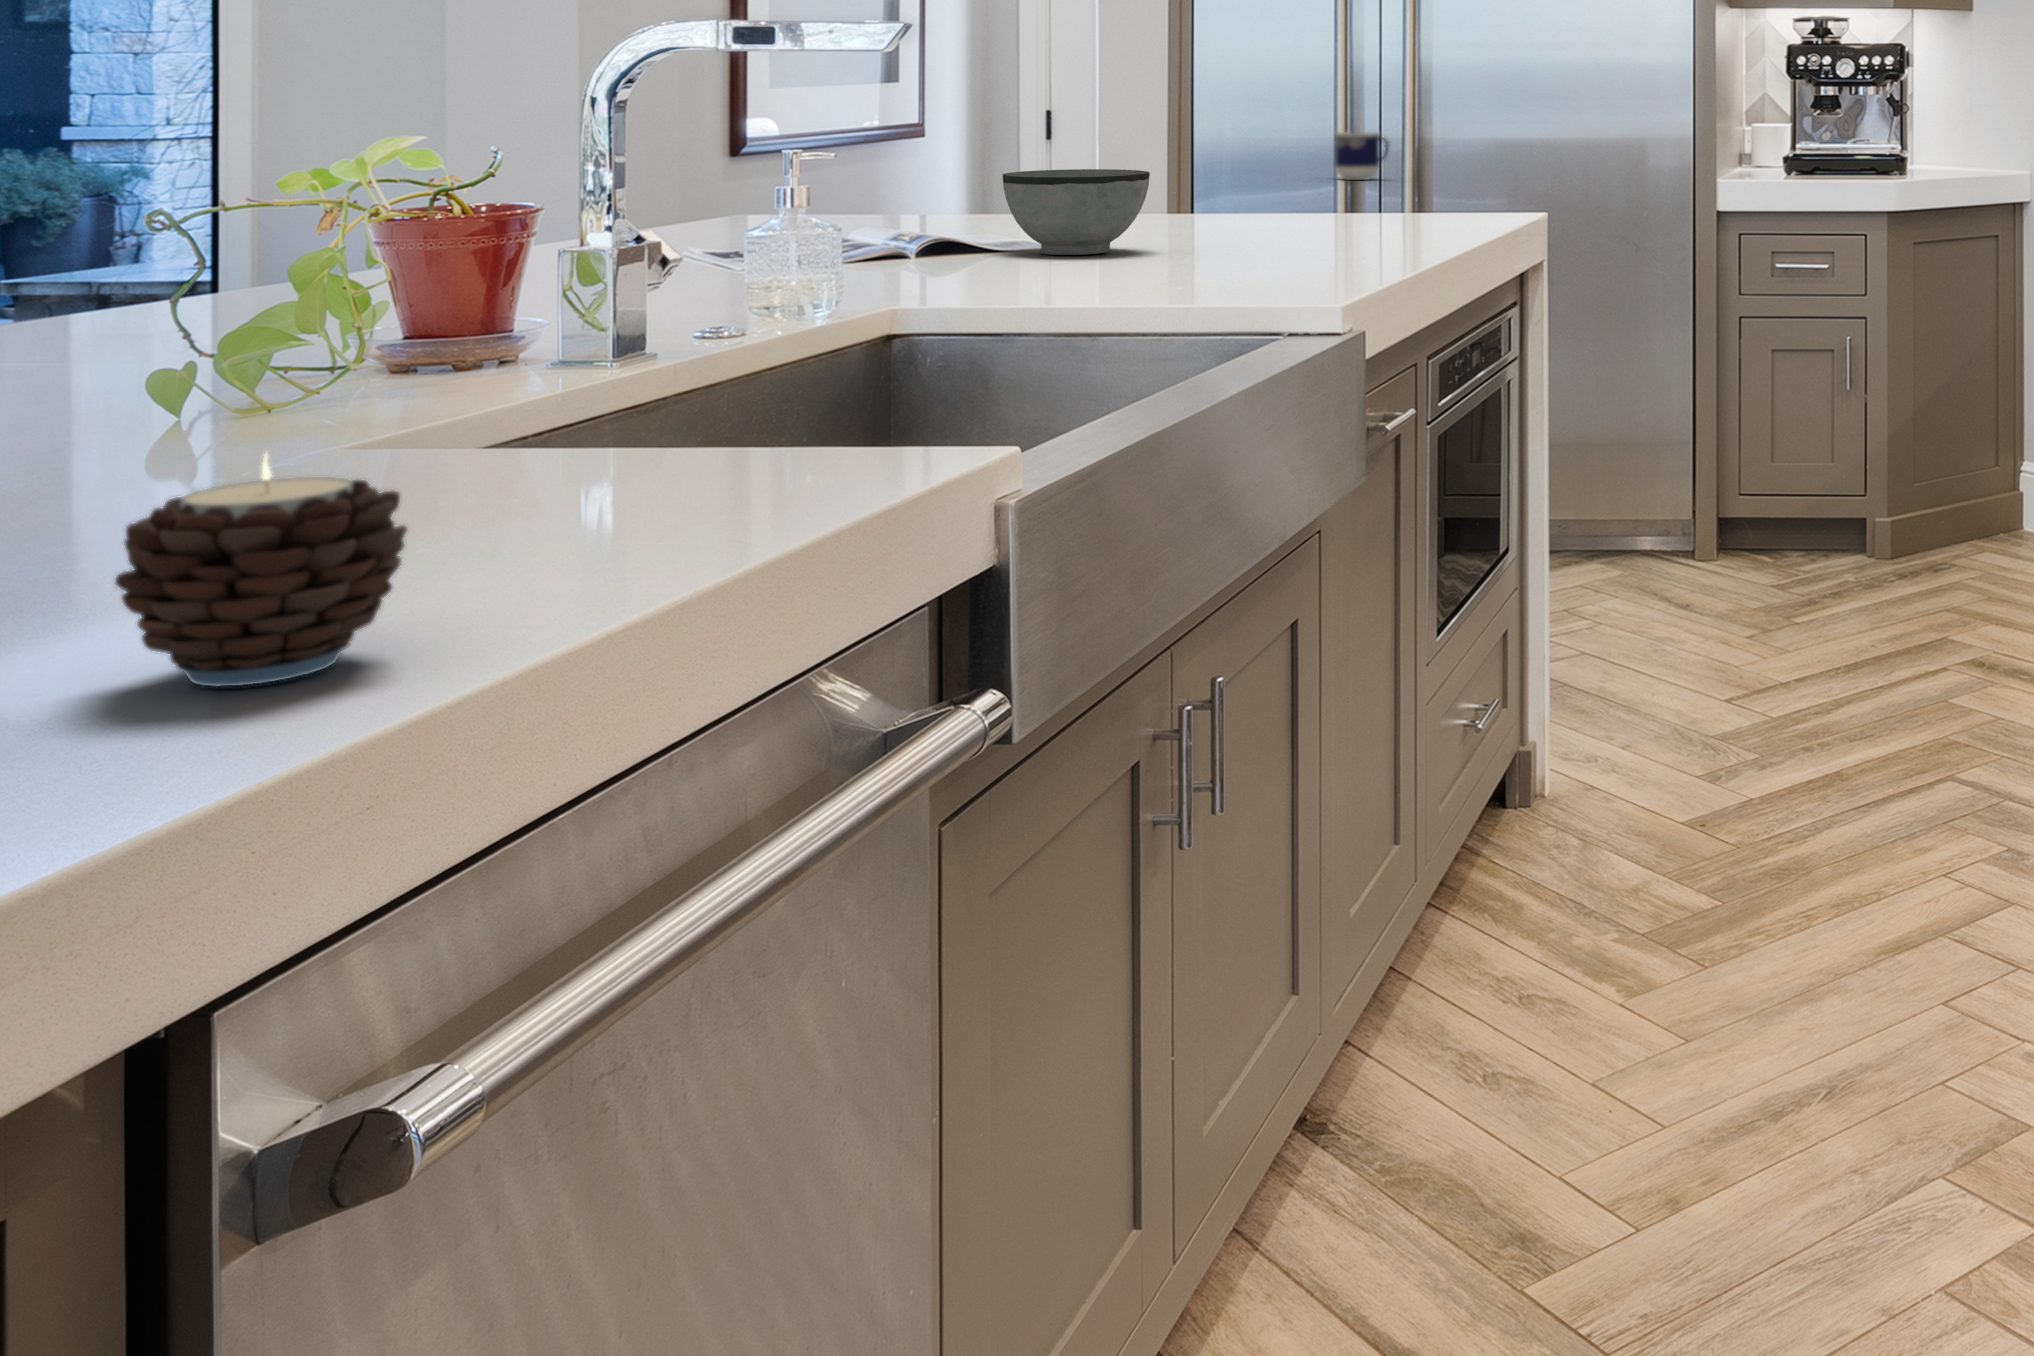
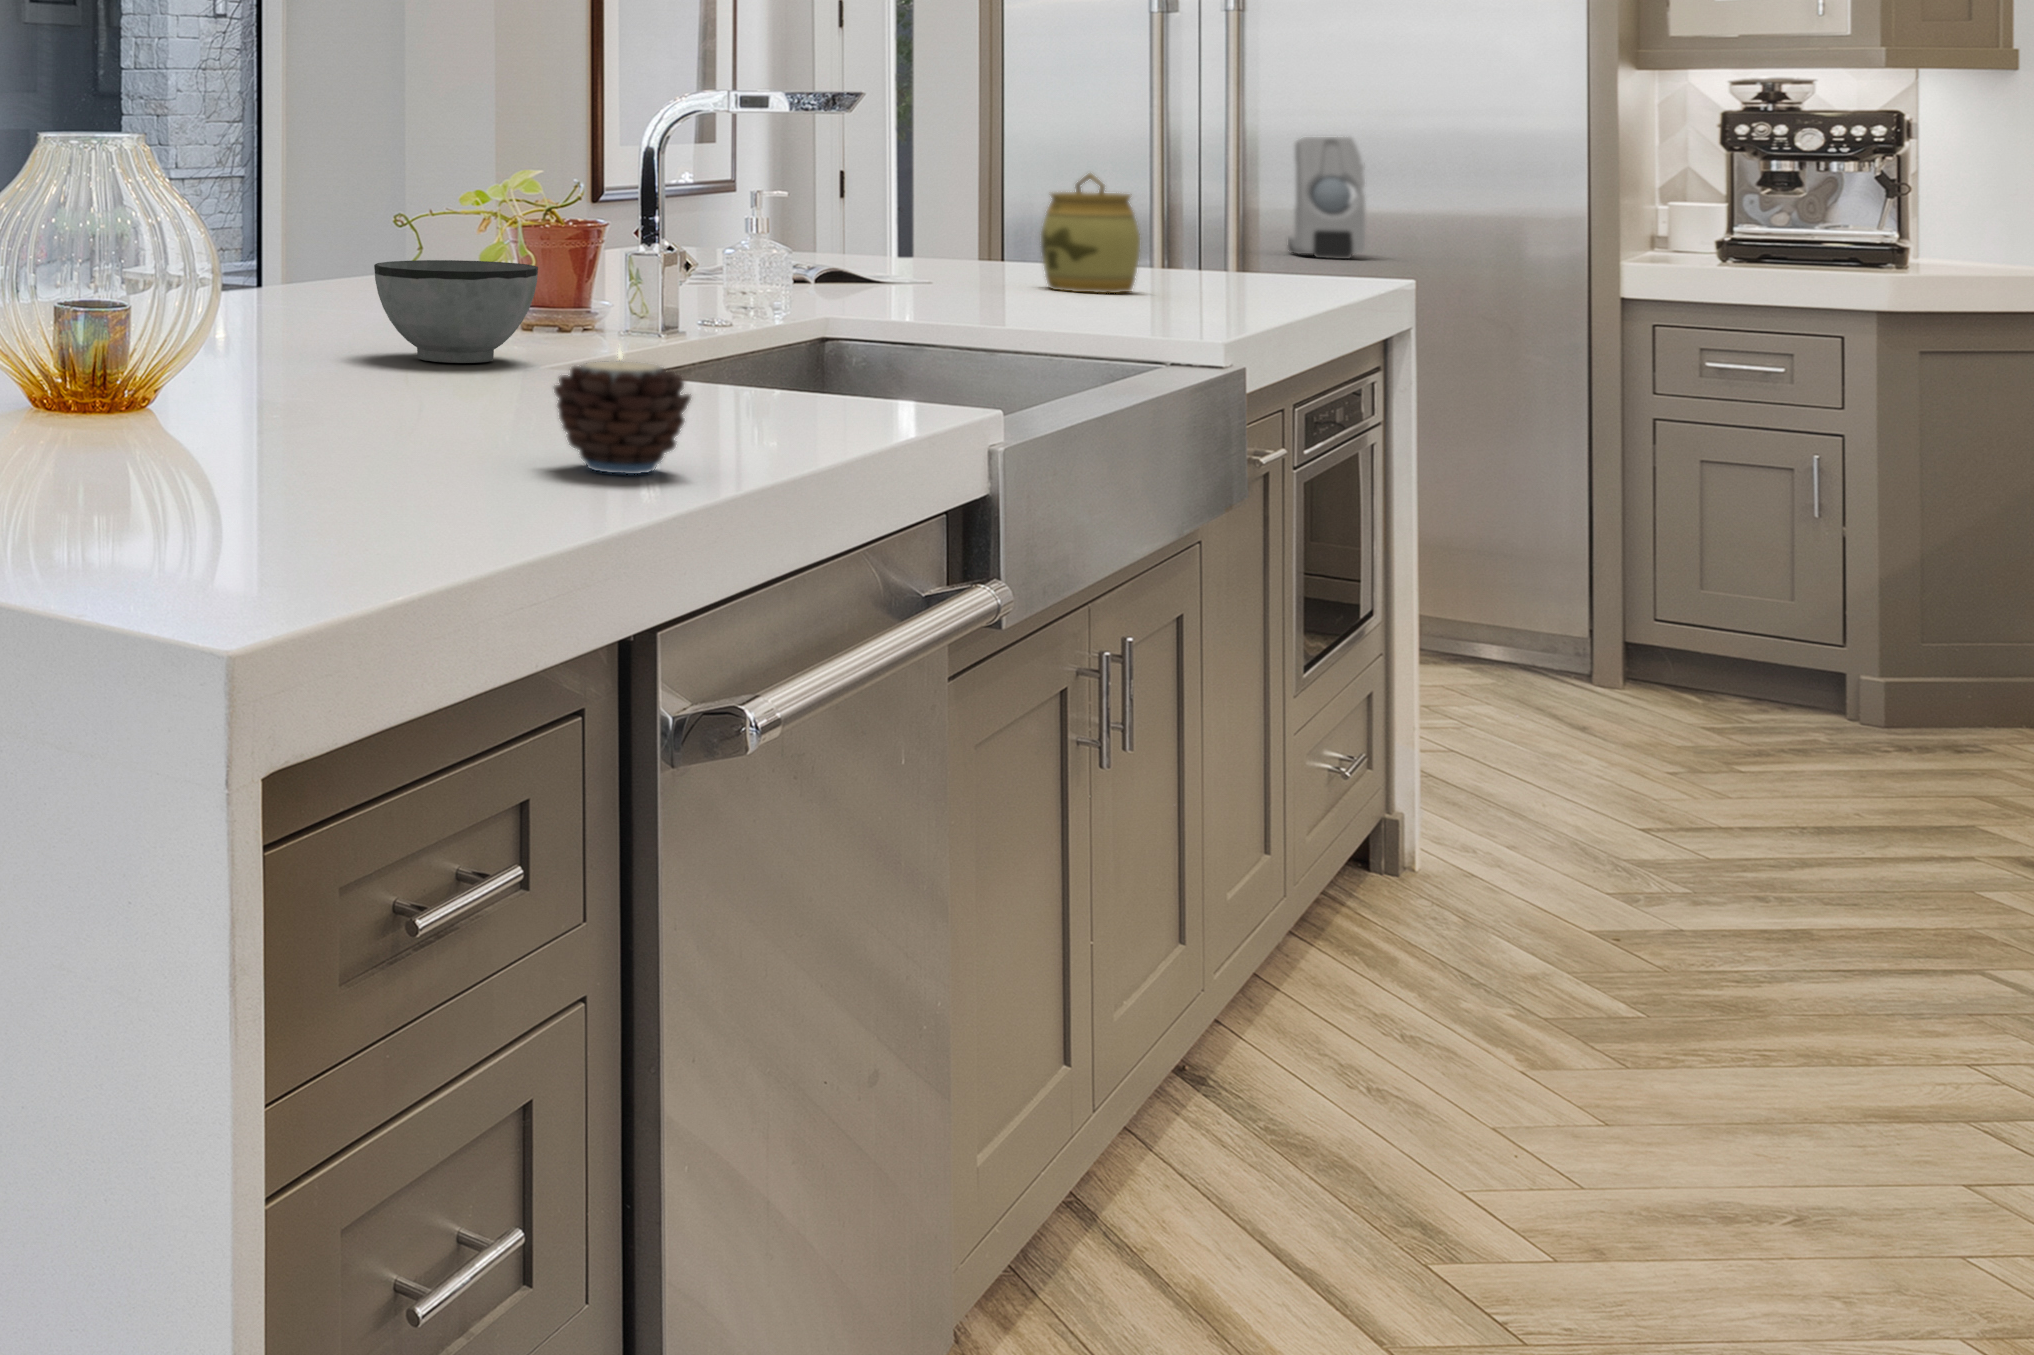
soap dispenser: none [1453,68,1518,184] -> present [1288,137,1365,259]
jar: none [1189,109,1292,241] -> present [1041,174,1140,293]
cup: present [1335,132,1389,180] -> none [1156,201,1217,249]
bowl: present [1003,169,1150,255] -> present [374,260,538,363]

